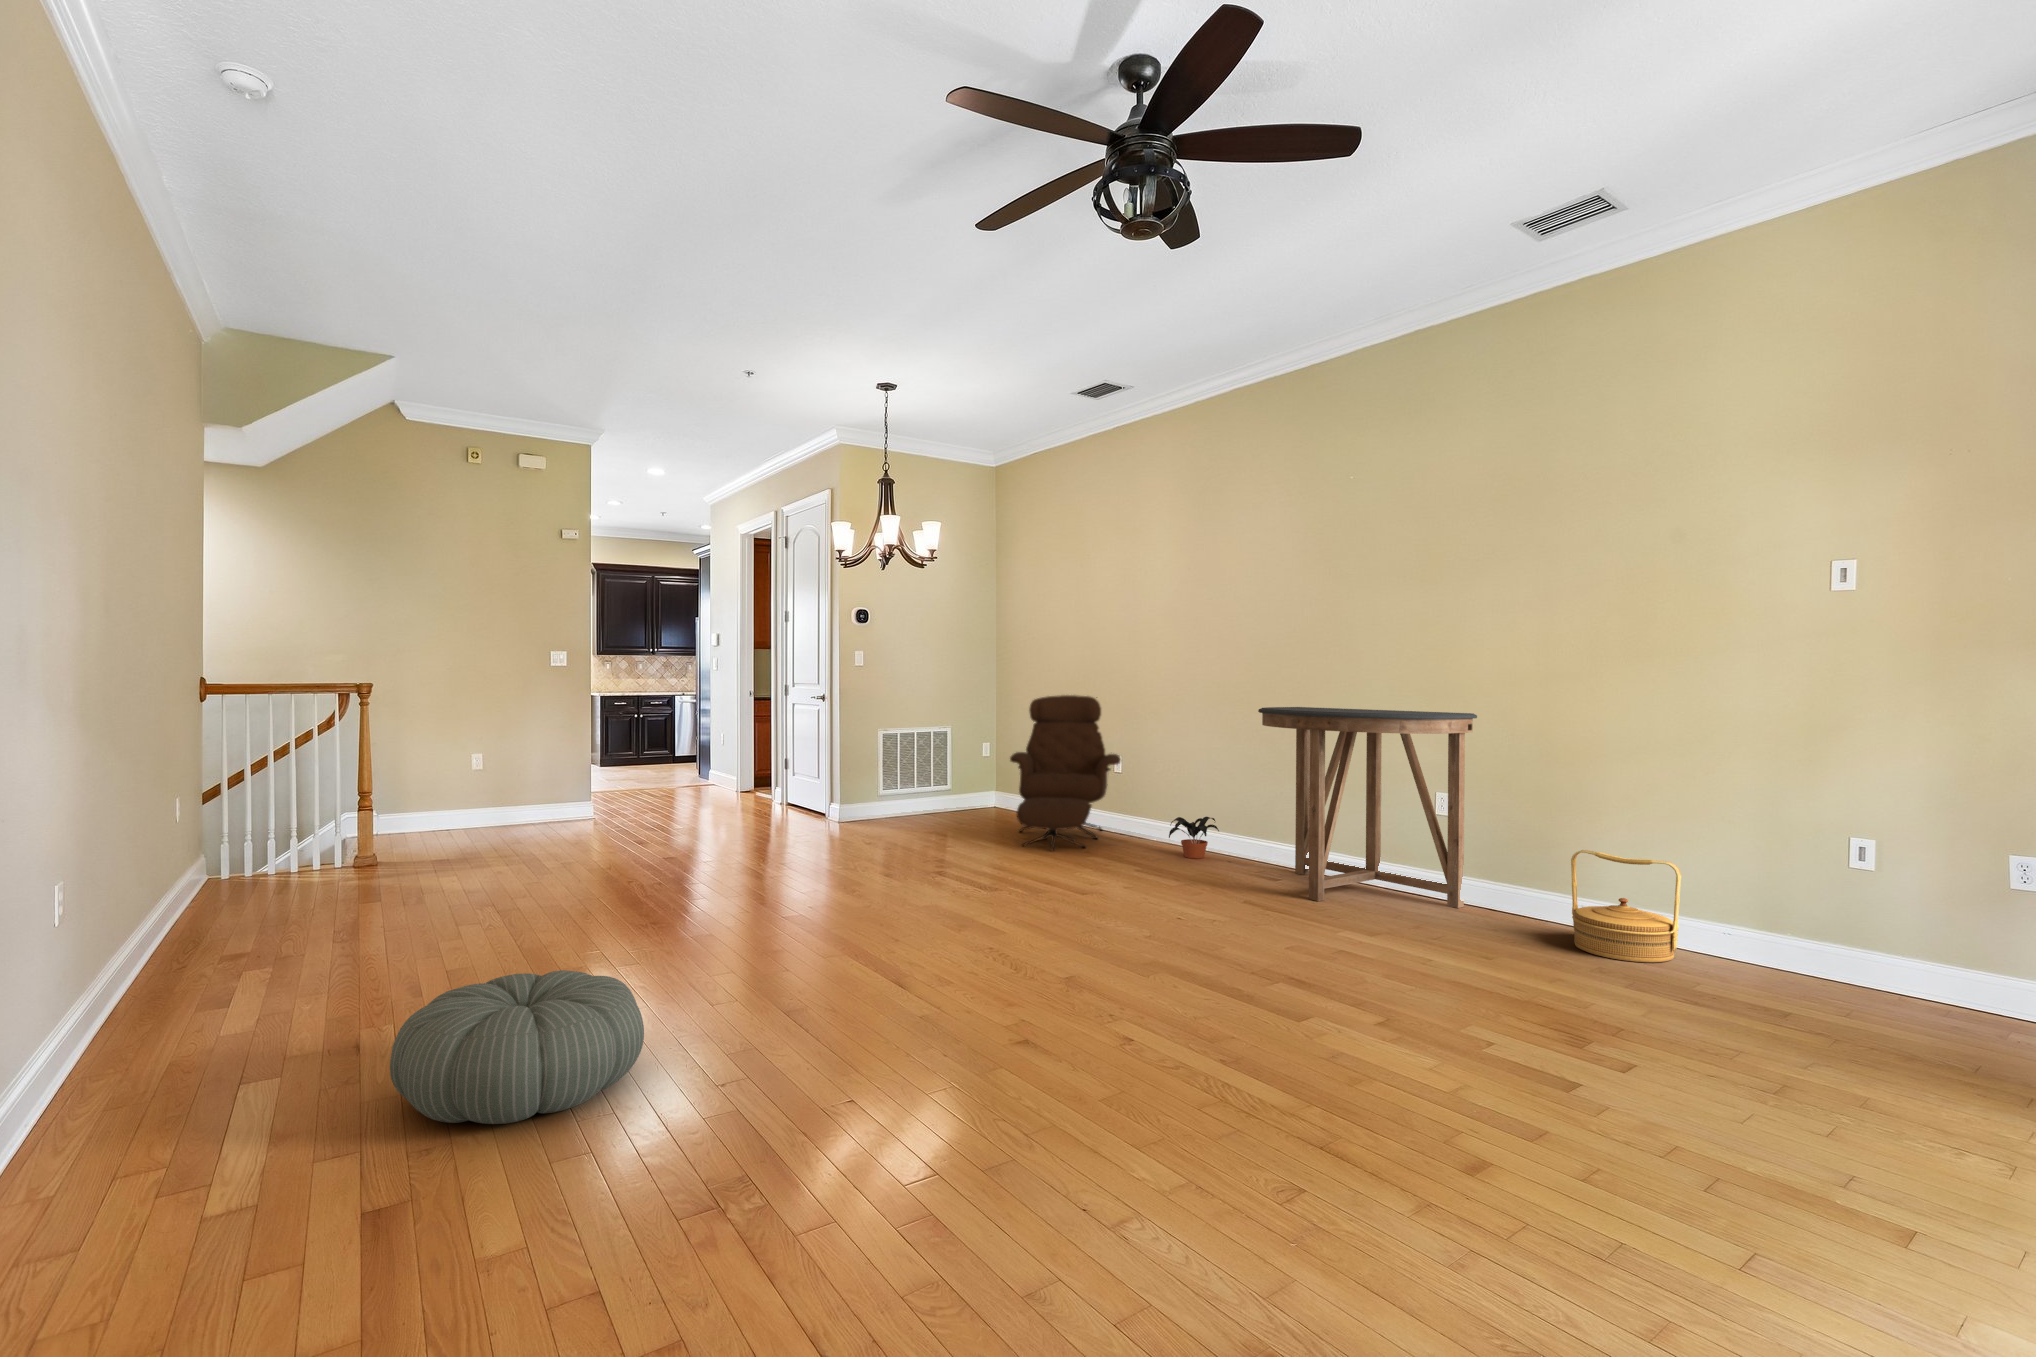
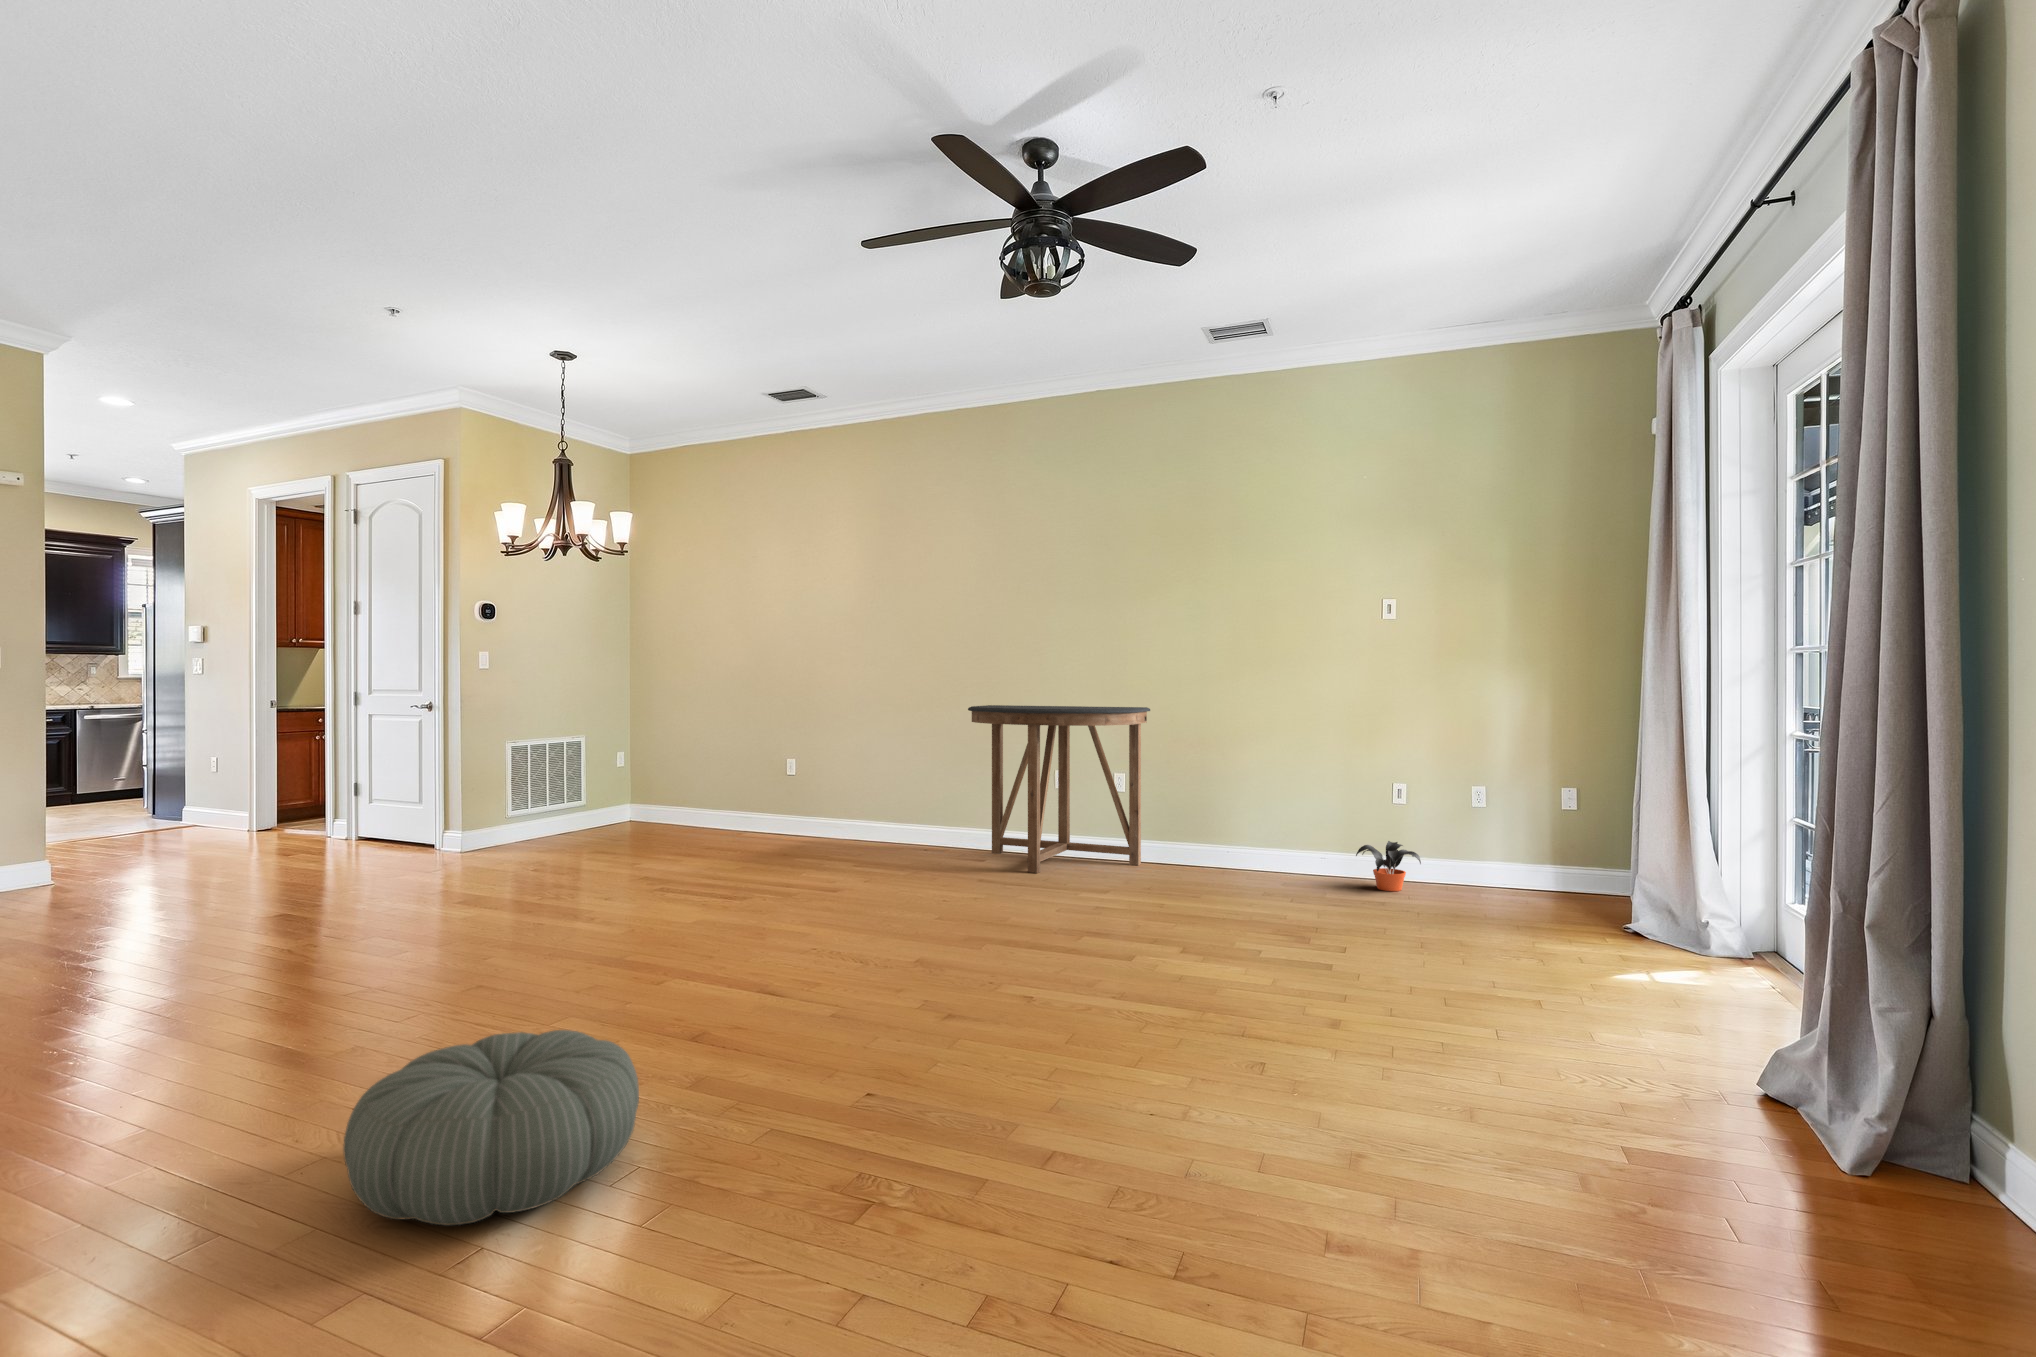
lounge chair: present [1010,695,1121,851] -> none [680,699,799,858]
potted plant: present [1169,817,1219,858] -> present [1356,841,1421,891]
woven basket: present [1571,850,1681,962] -> none [1231,809,1305,887]

